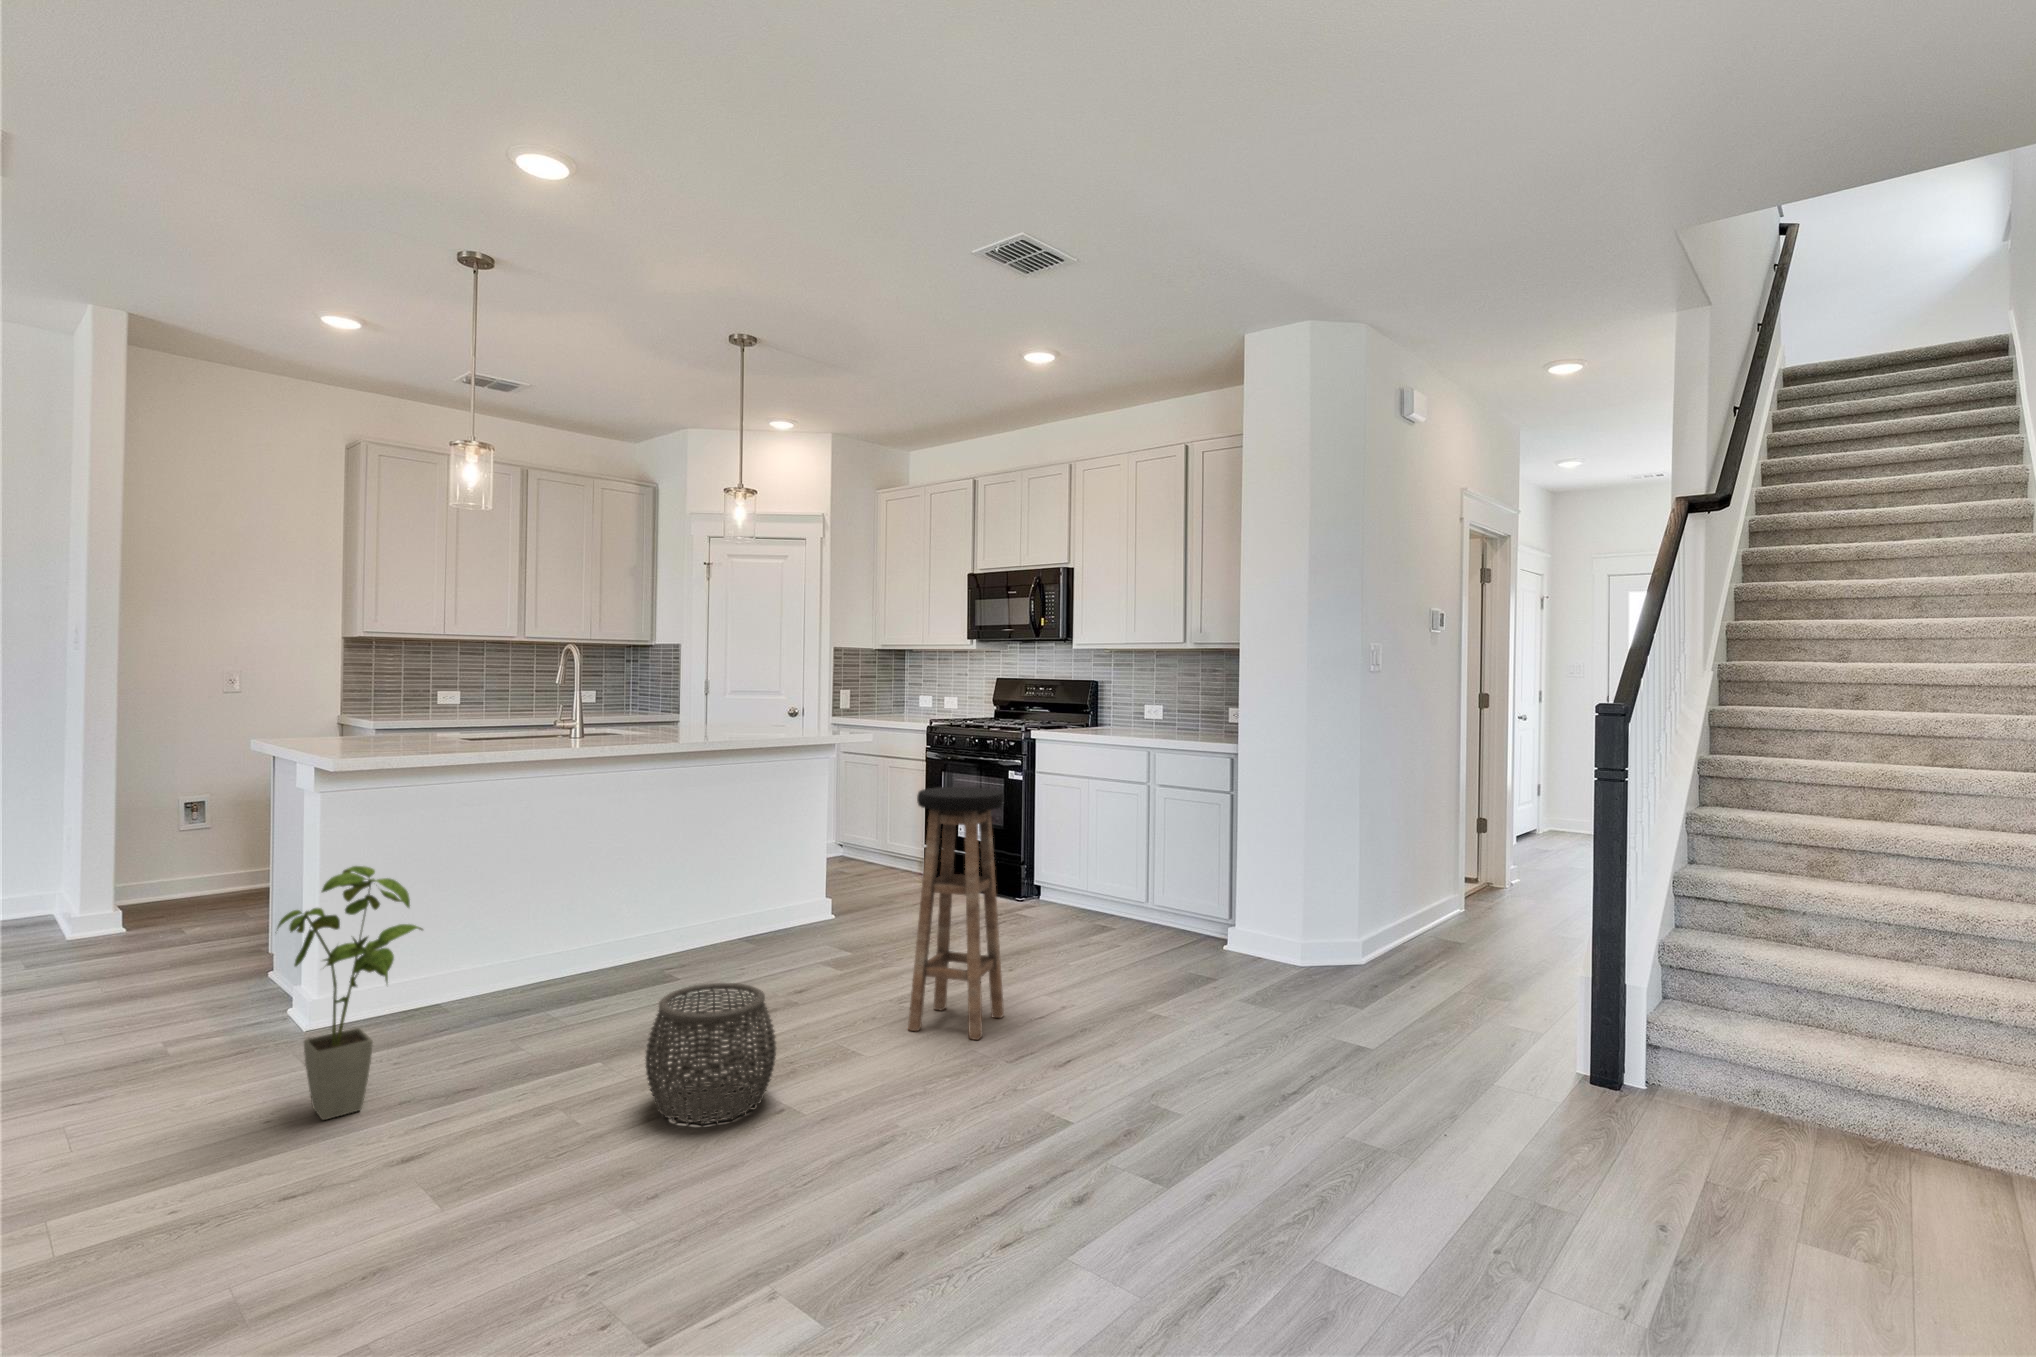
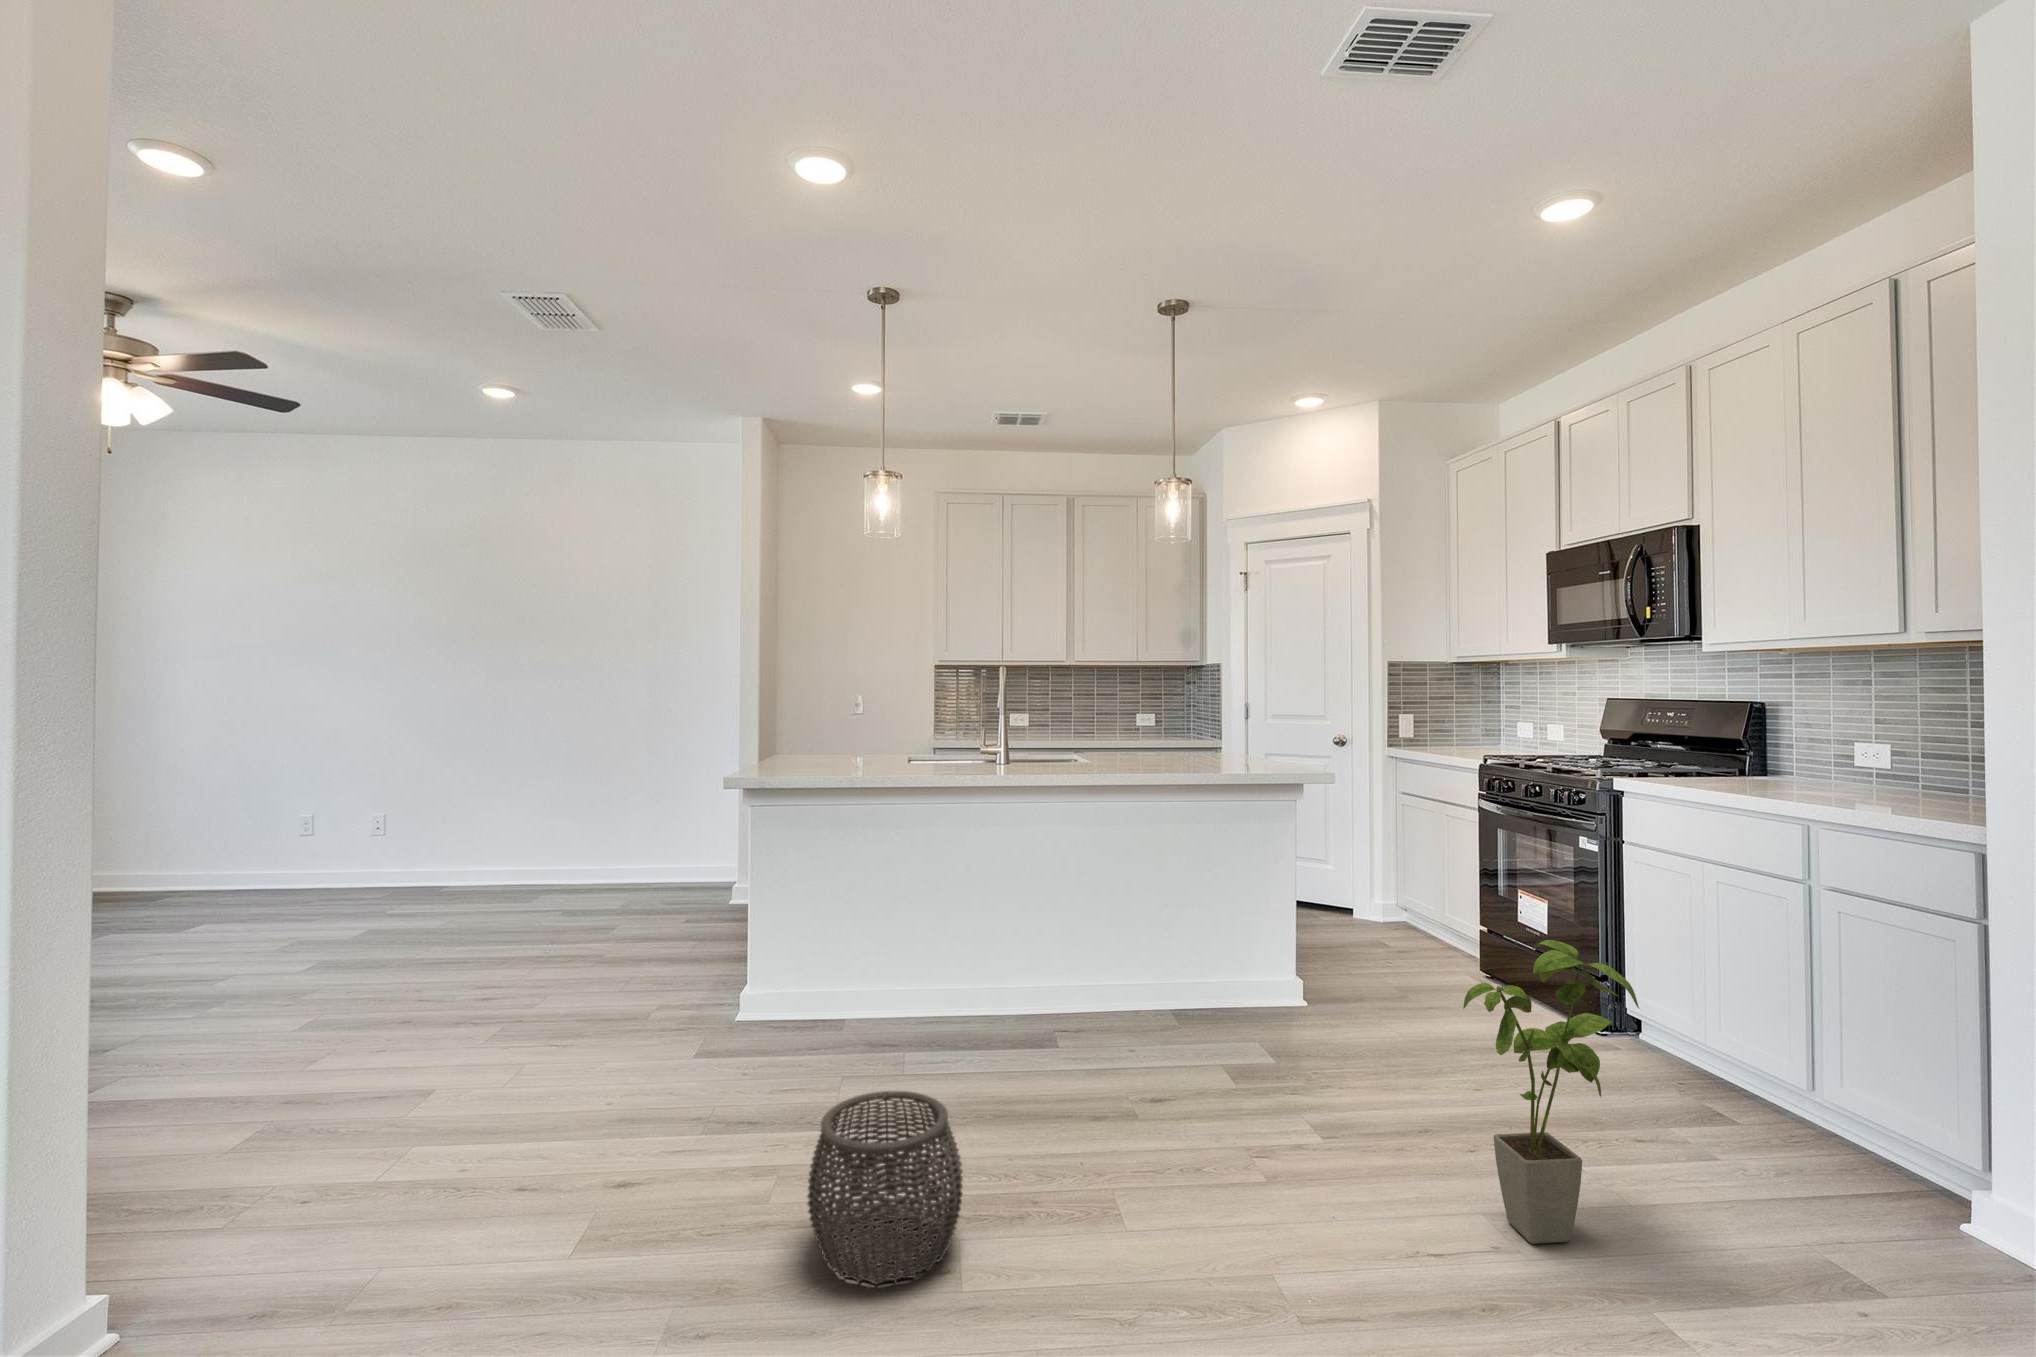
bar stool: present [908,787,1004,1040] -> none [1214,870,1377,1275]
house plant: present [277,866,423,1120] -> present [1463,940,1639,1244]

